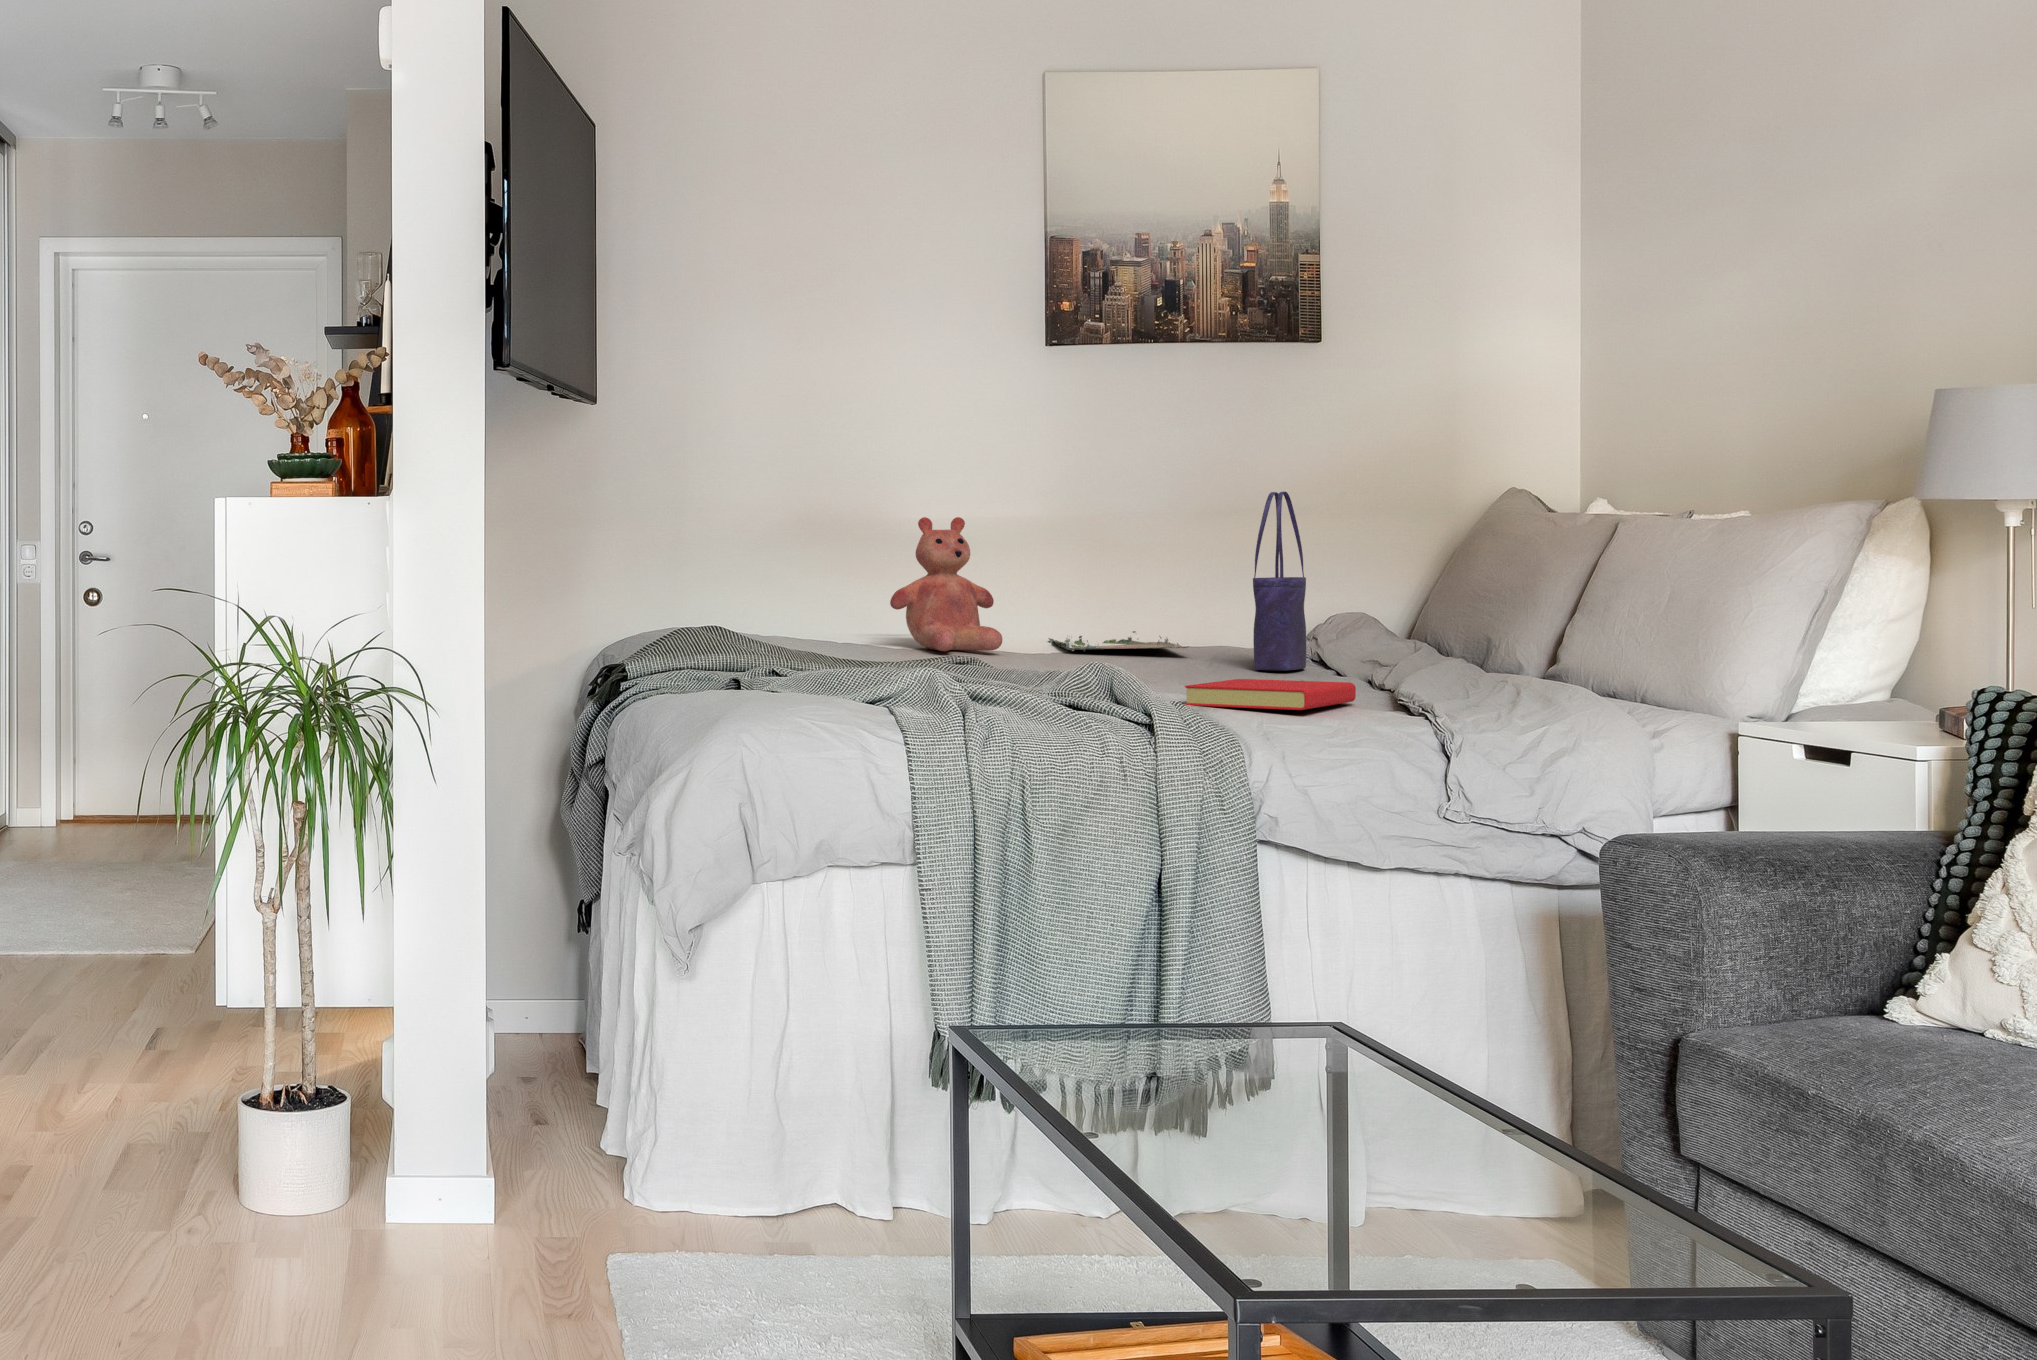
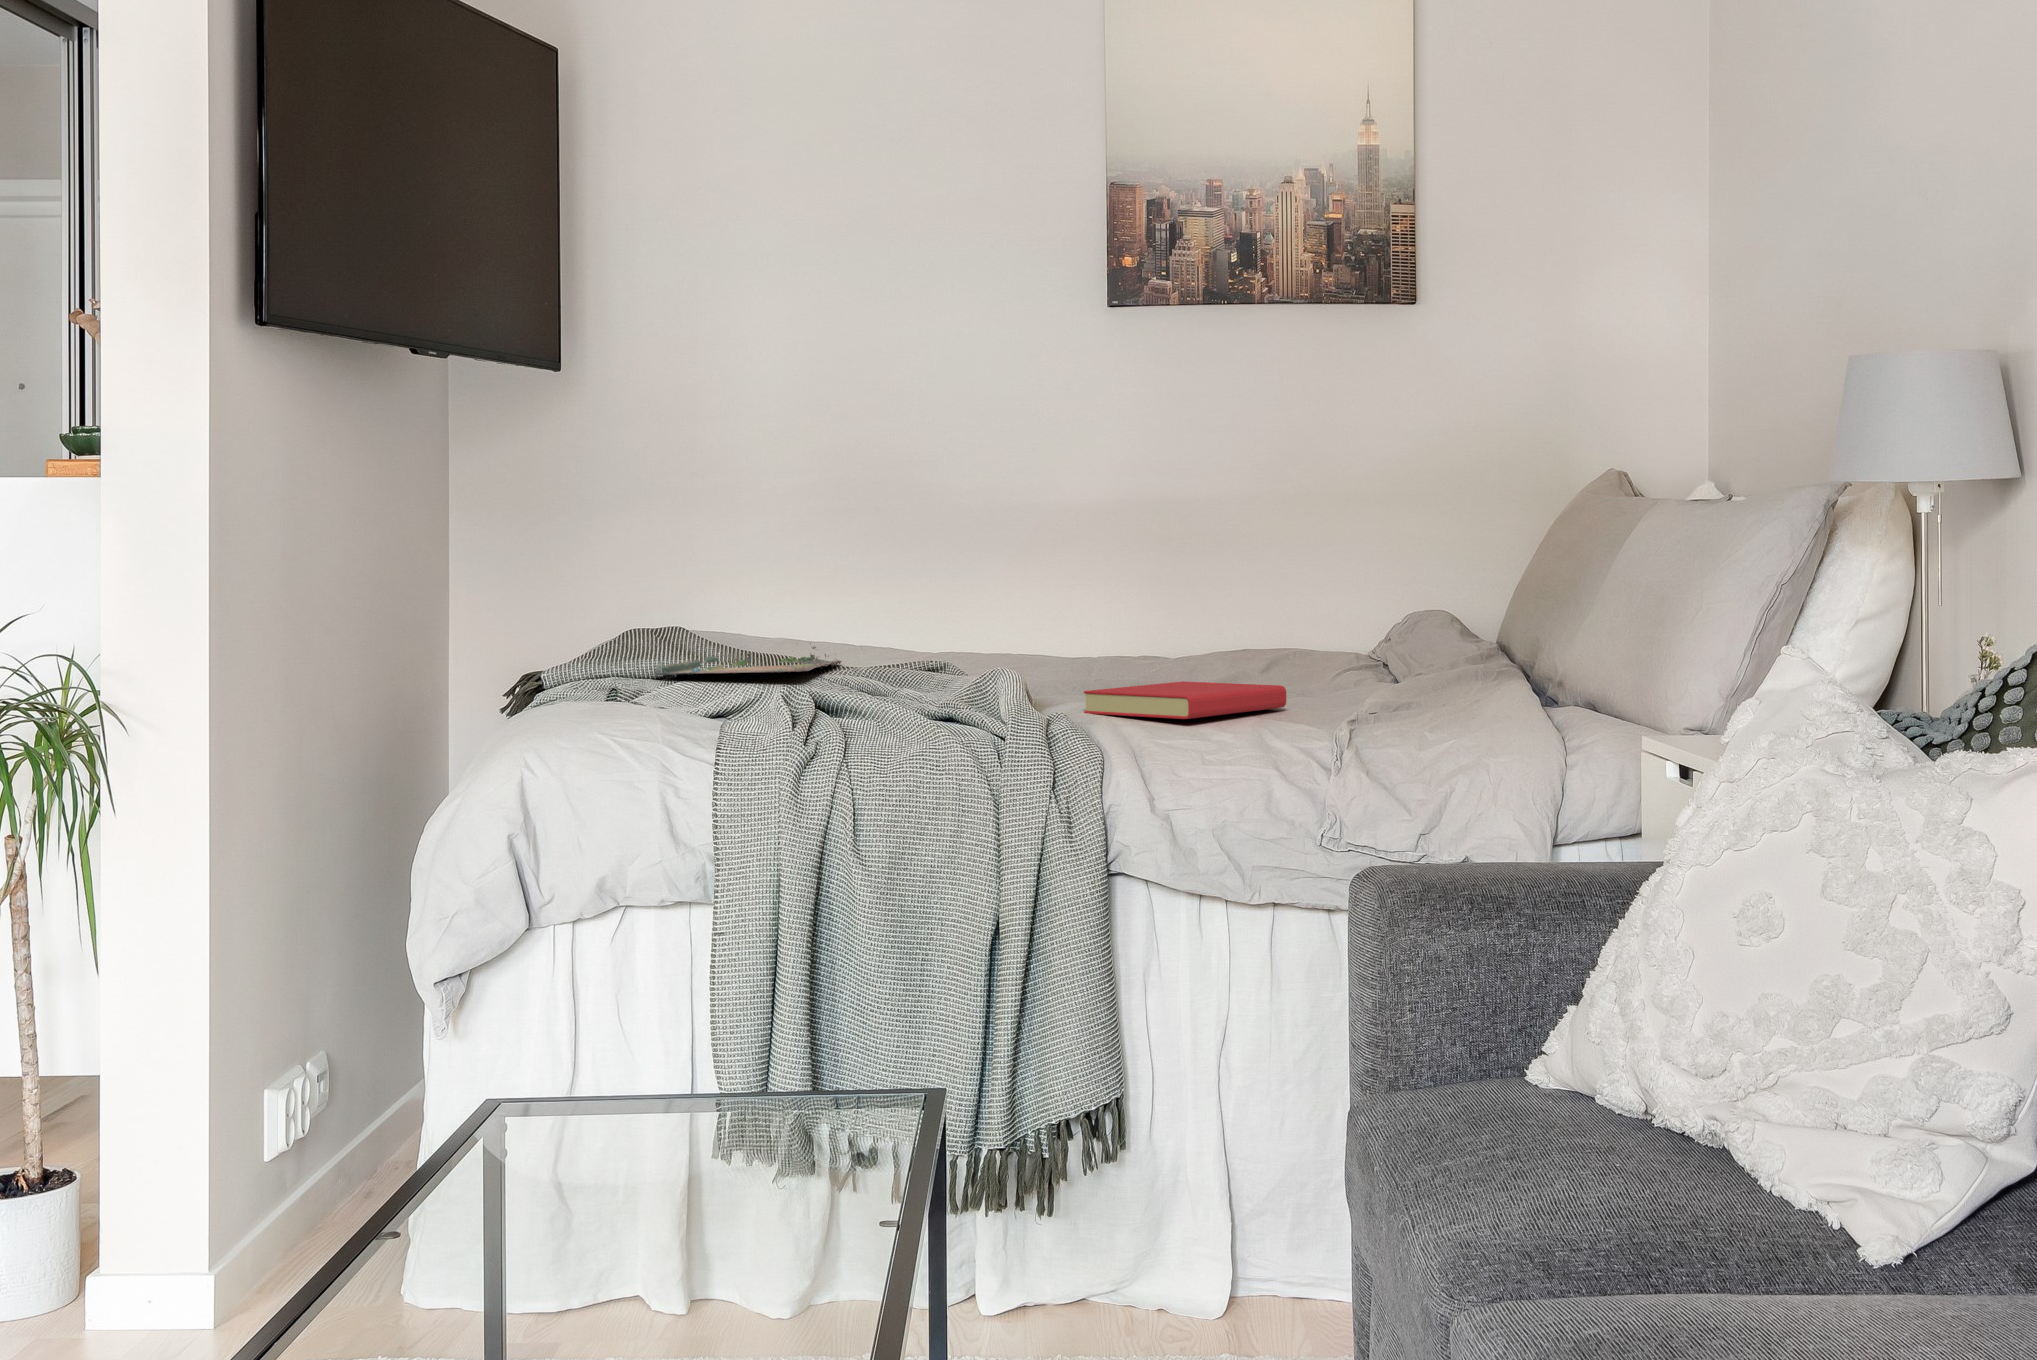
tote bag: present [1253,492,1306,671] -> none [1270,469,1338,669]
teddy bear: present [890,517,1002,651] -> none [908,498,1030,649]
tray: present [1049,631,1189,651] -> present [654,643,841,677]

